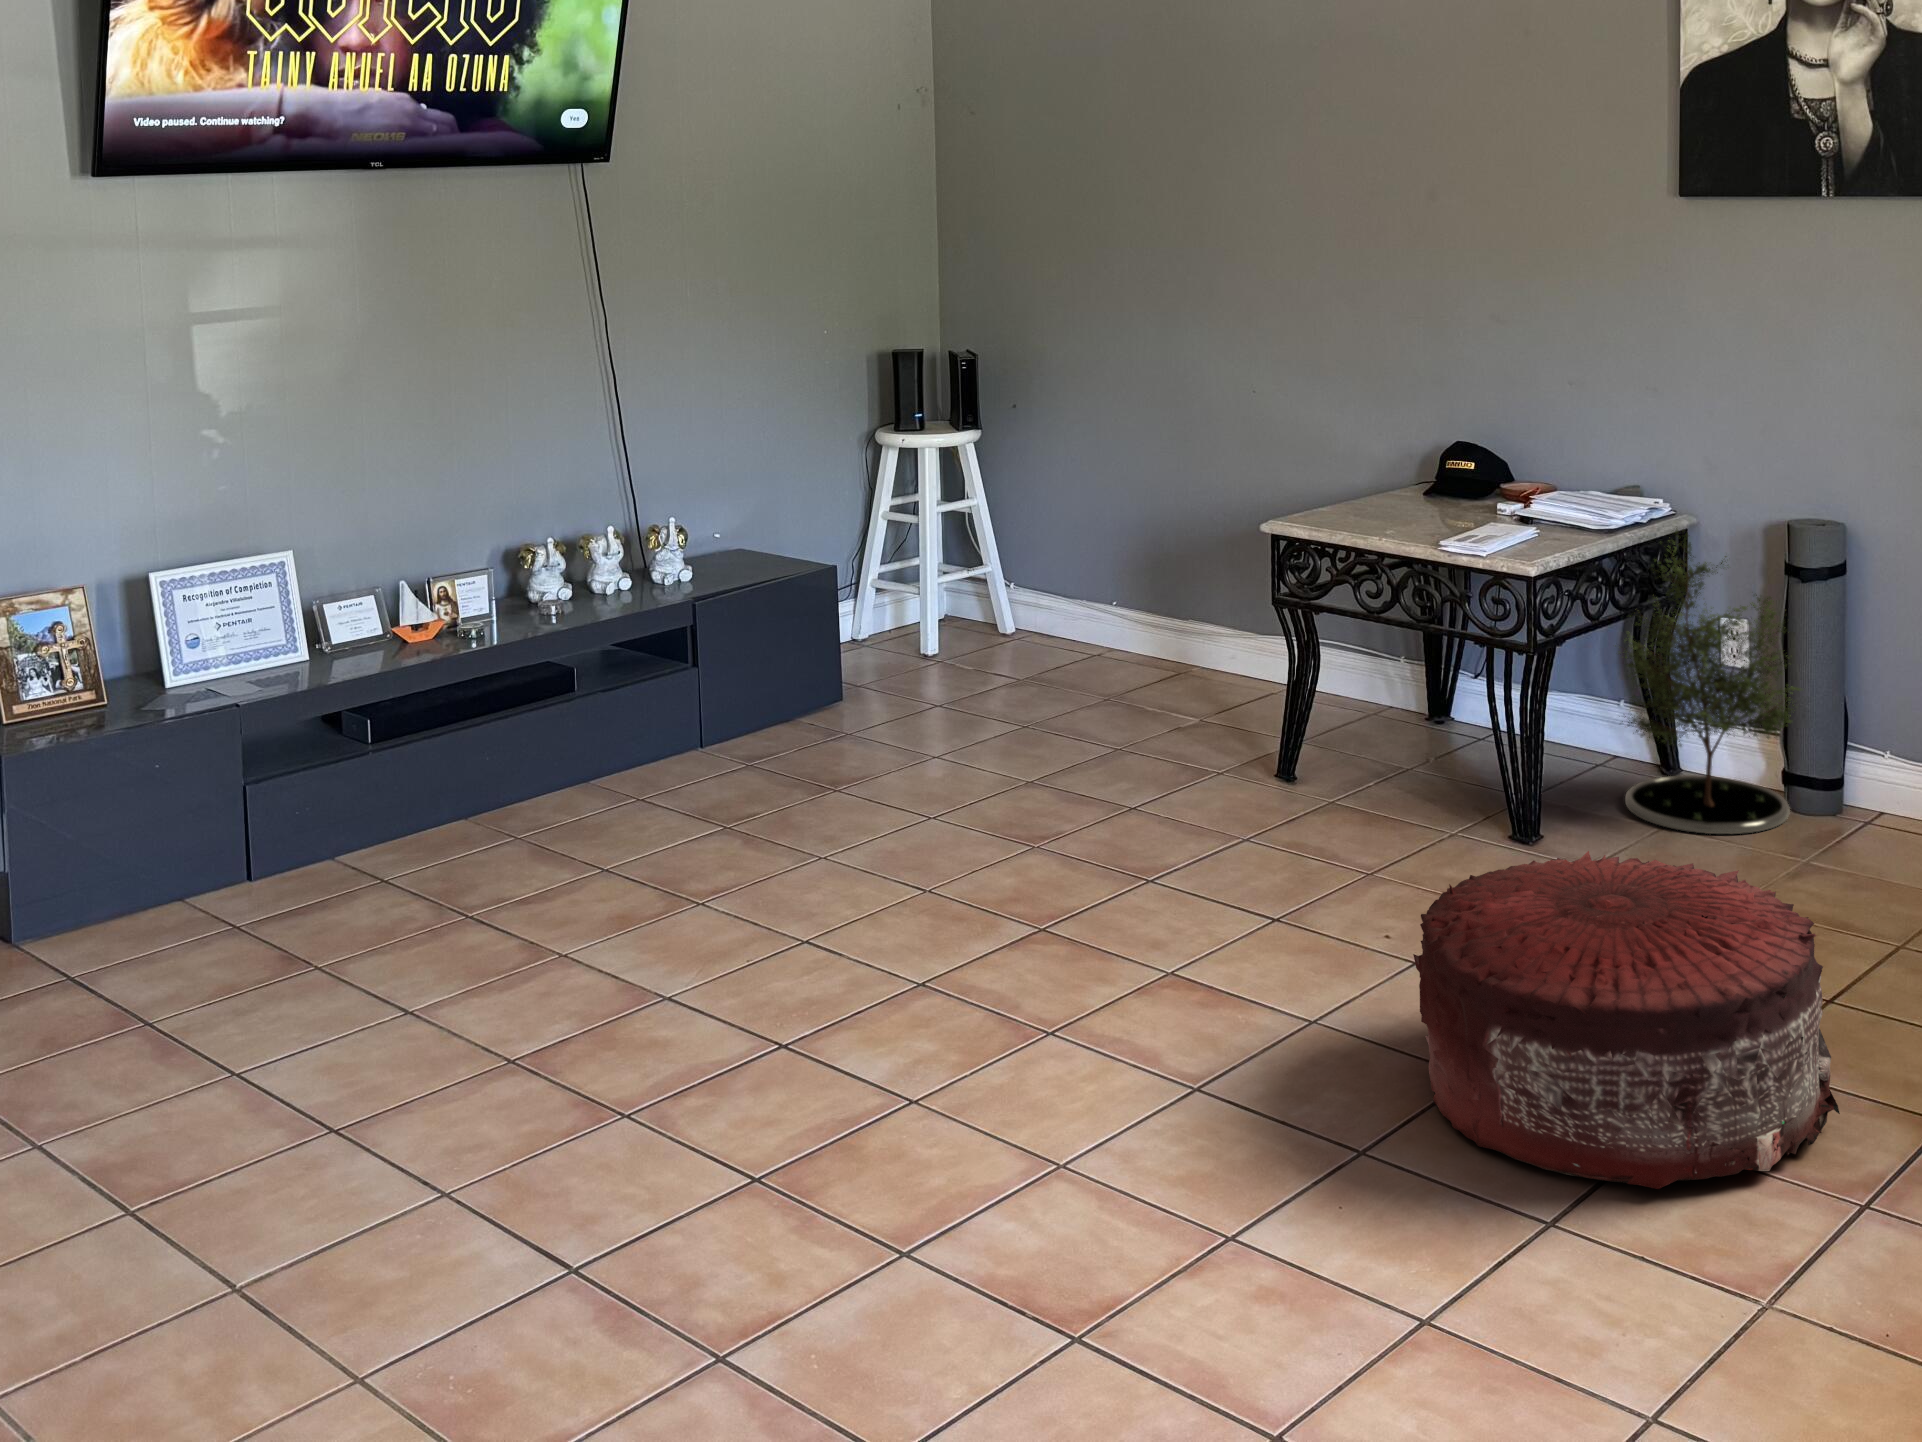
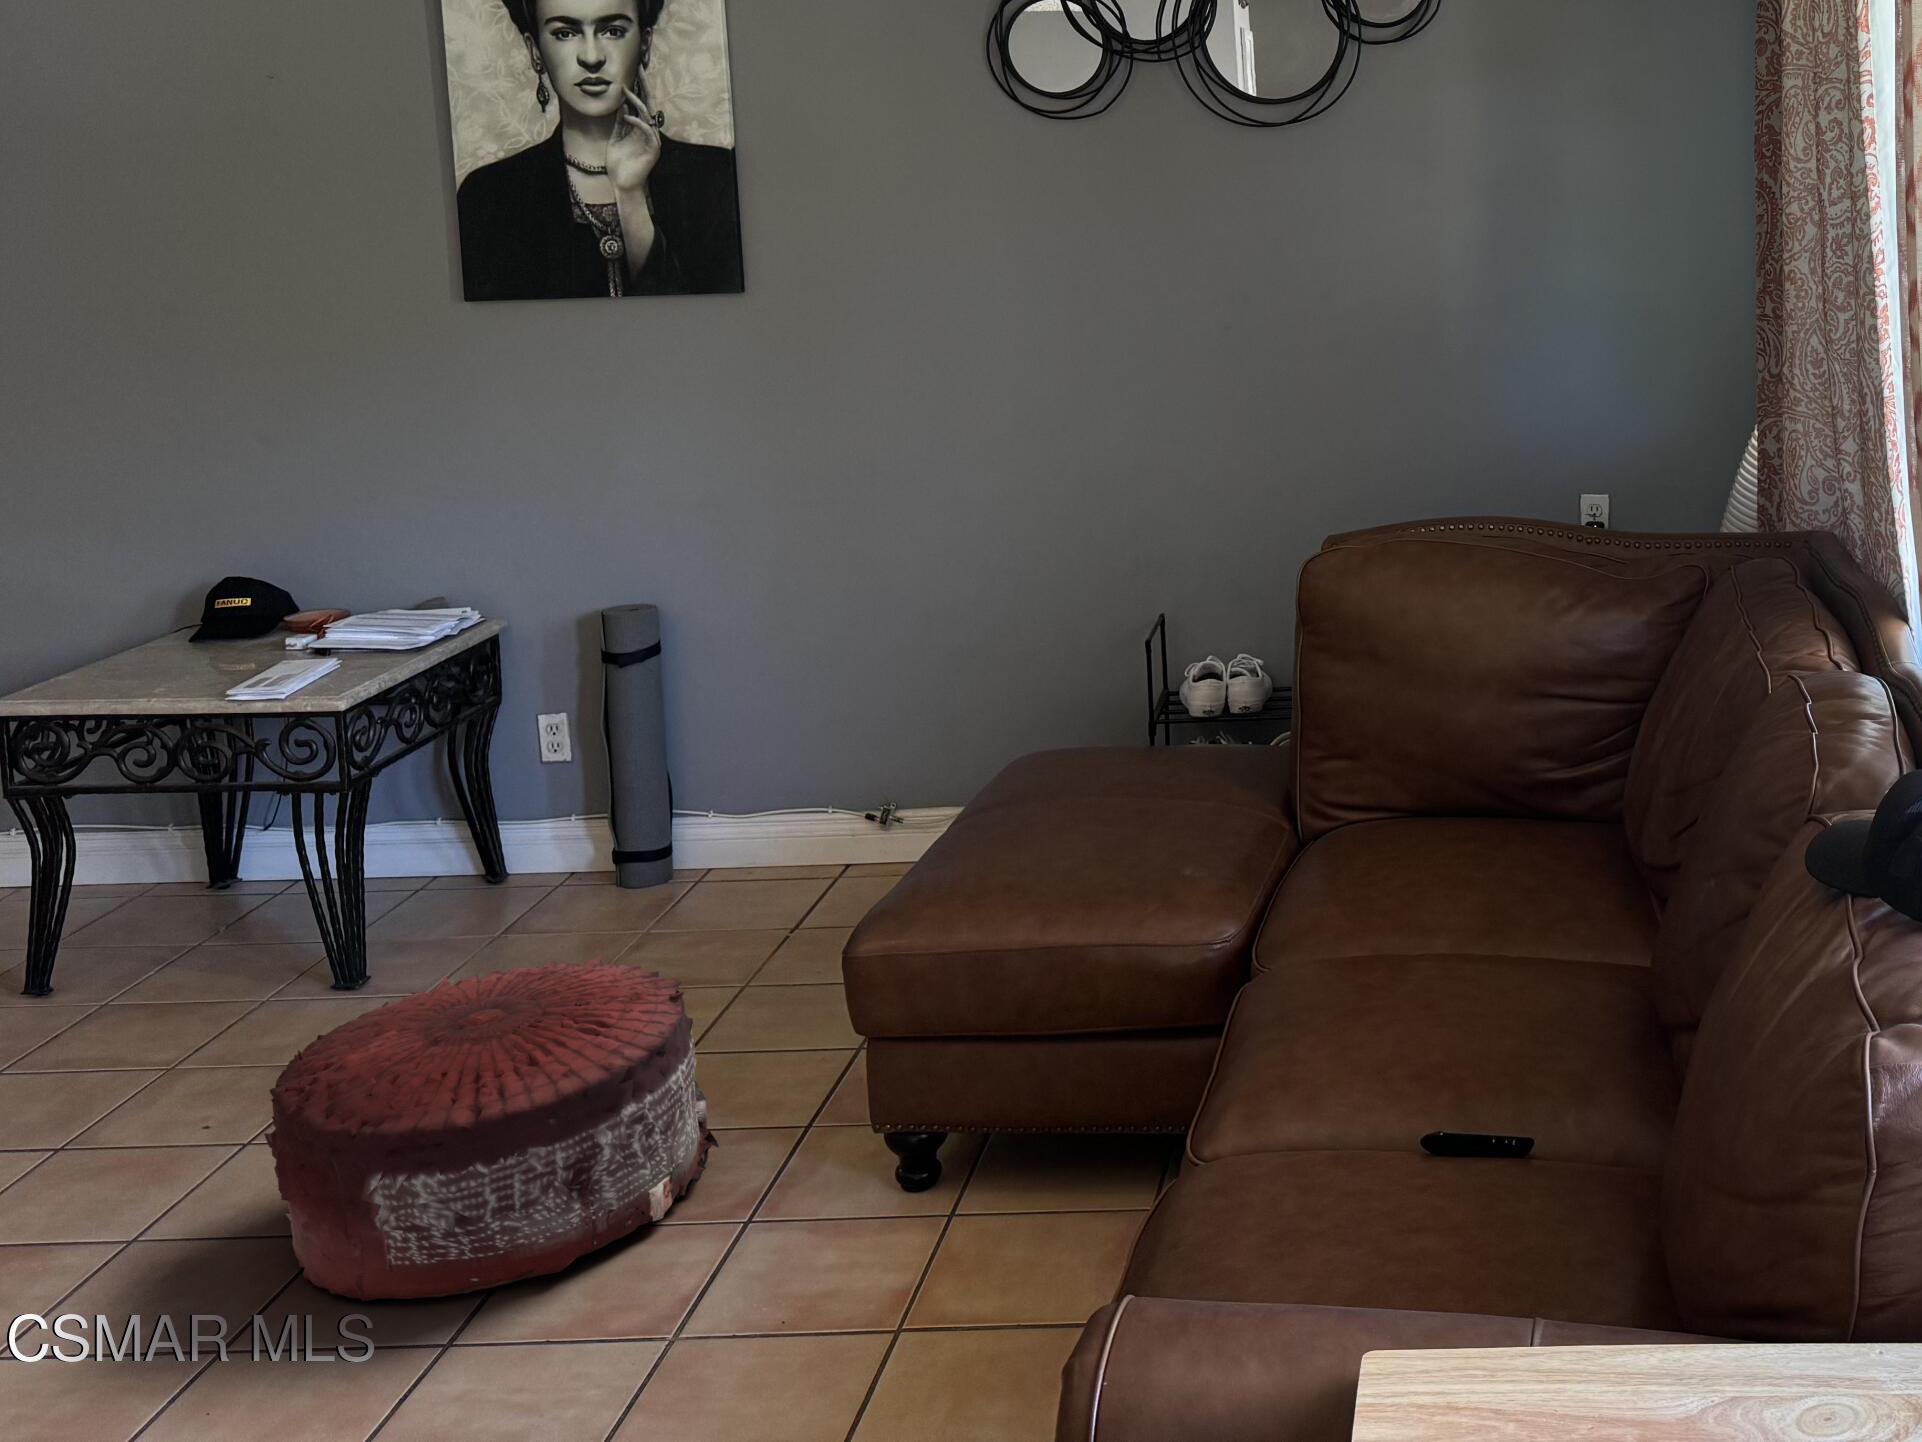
potted tree: present [1622,528,1800,834] -> none [432,634,634,938]

